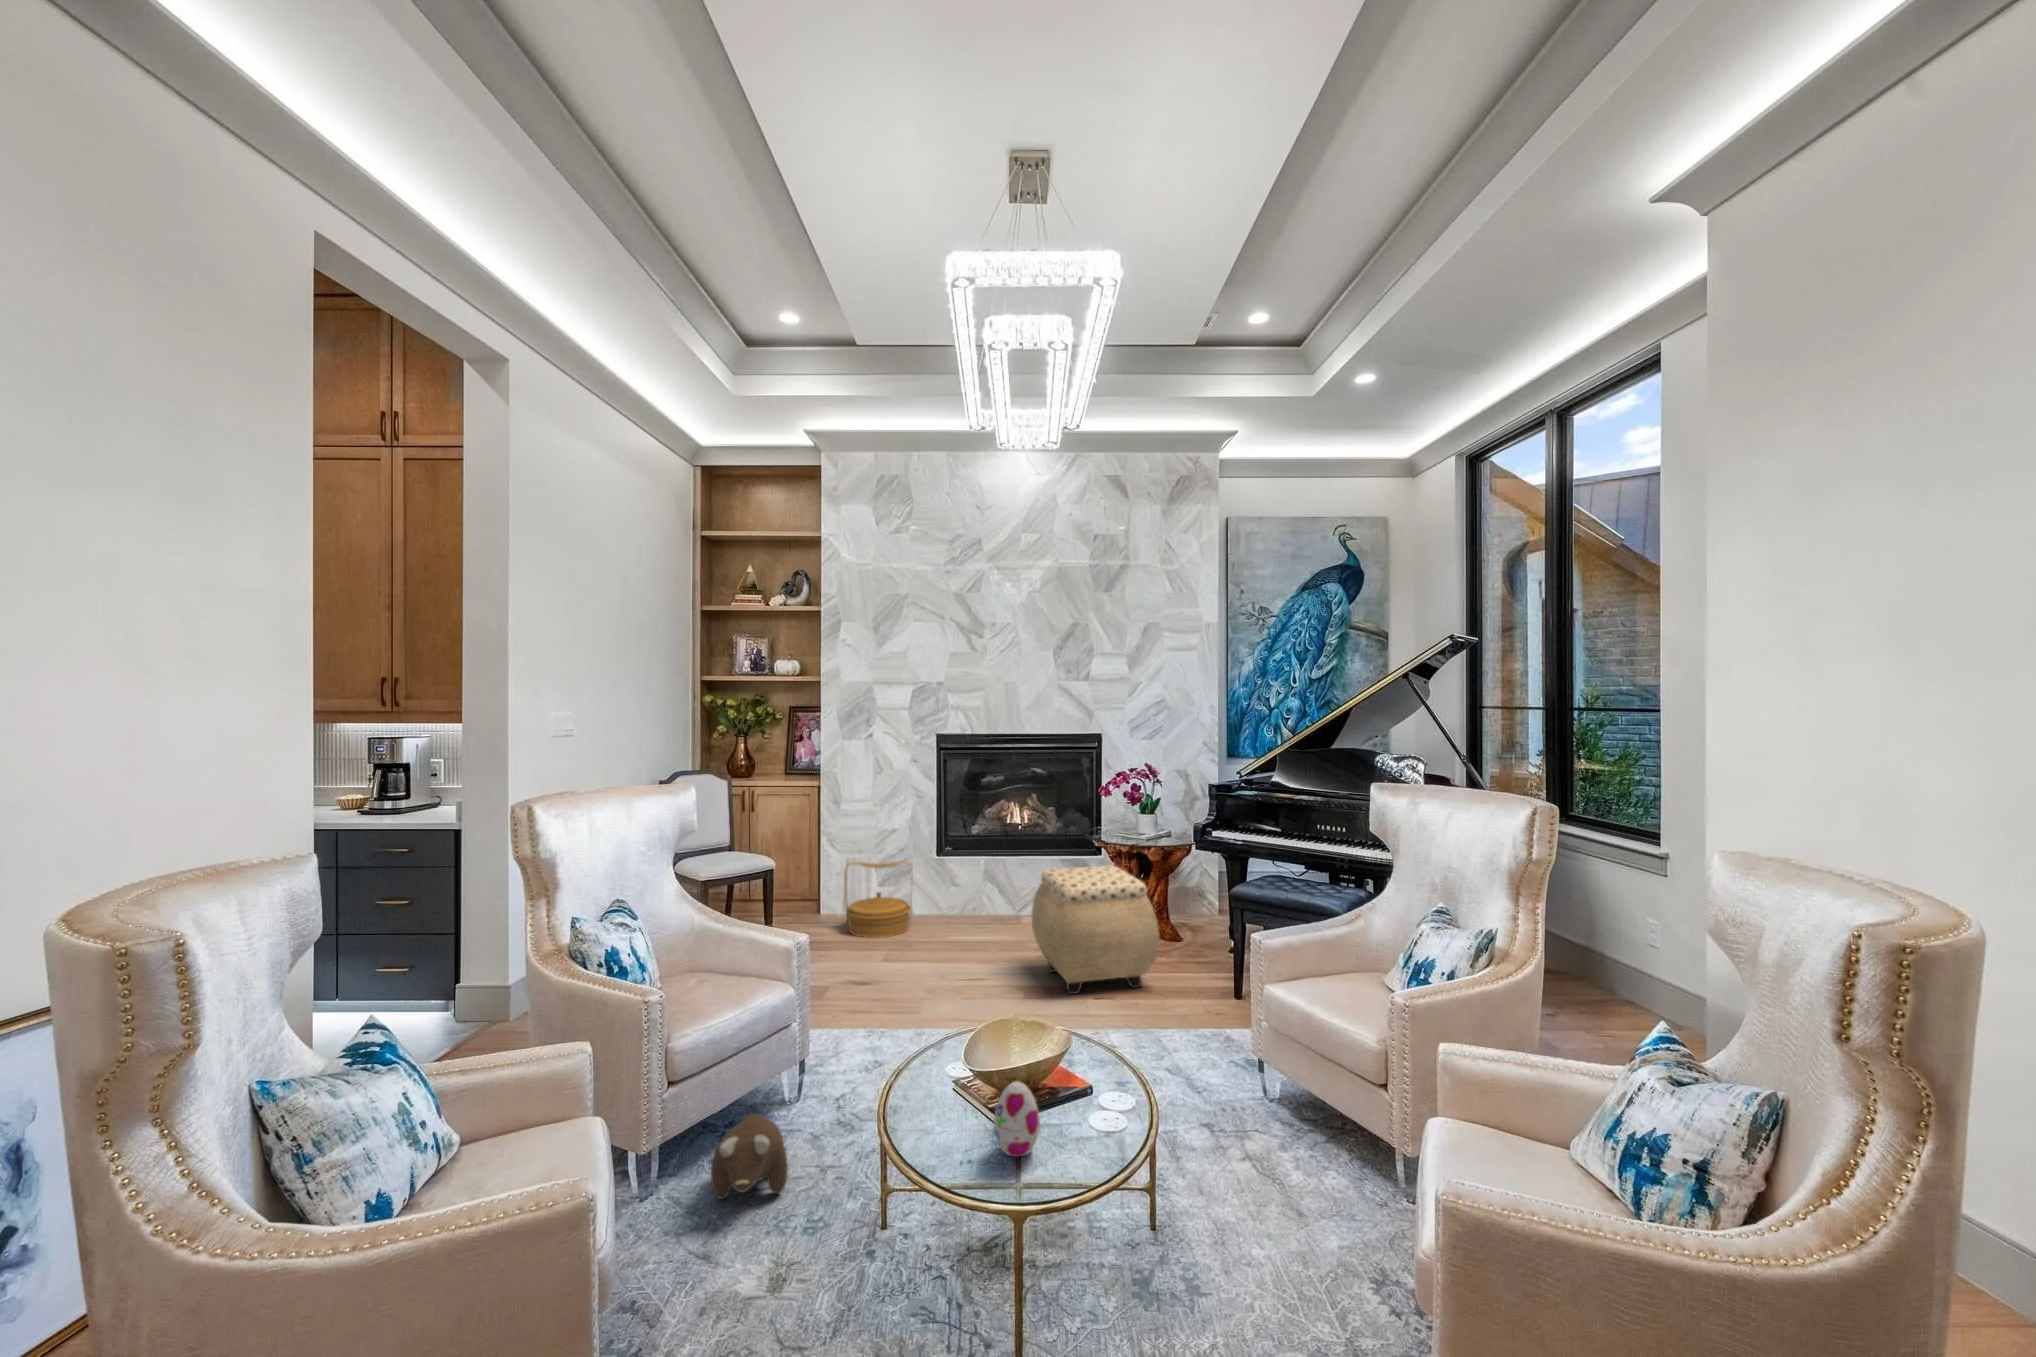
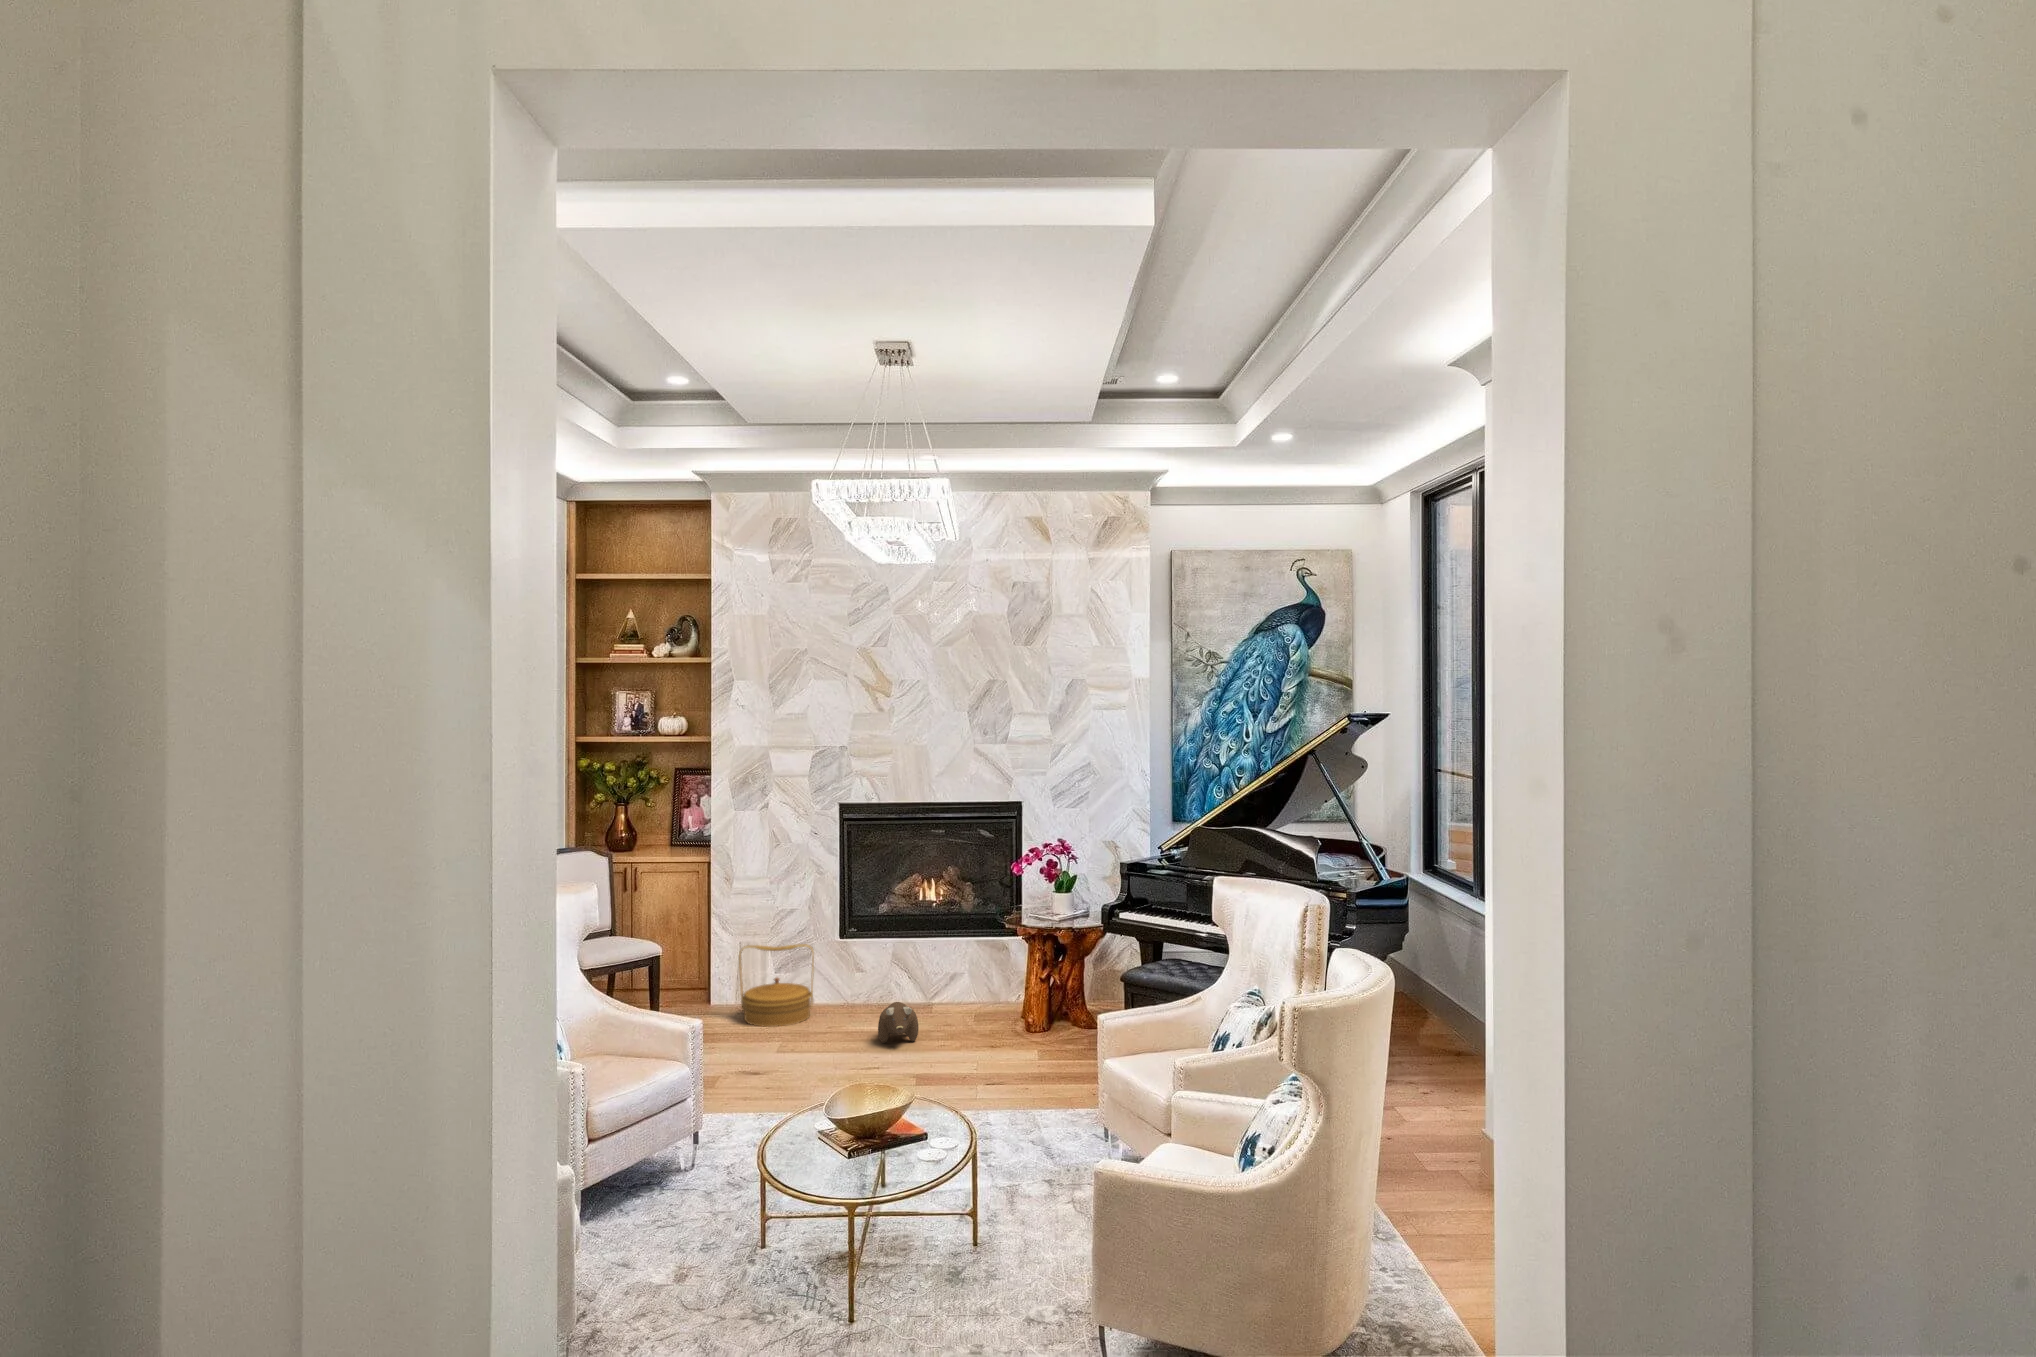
ottoman: present [1031,866,1160,994] -> none [933,948,1057,1079]
decorative egg: present [994,1081,1040,1156] -> none [840,1121,876,1175]
plush toy: present [711,1115,788,1199] -> present [878,1002,919,1043]

